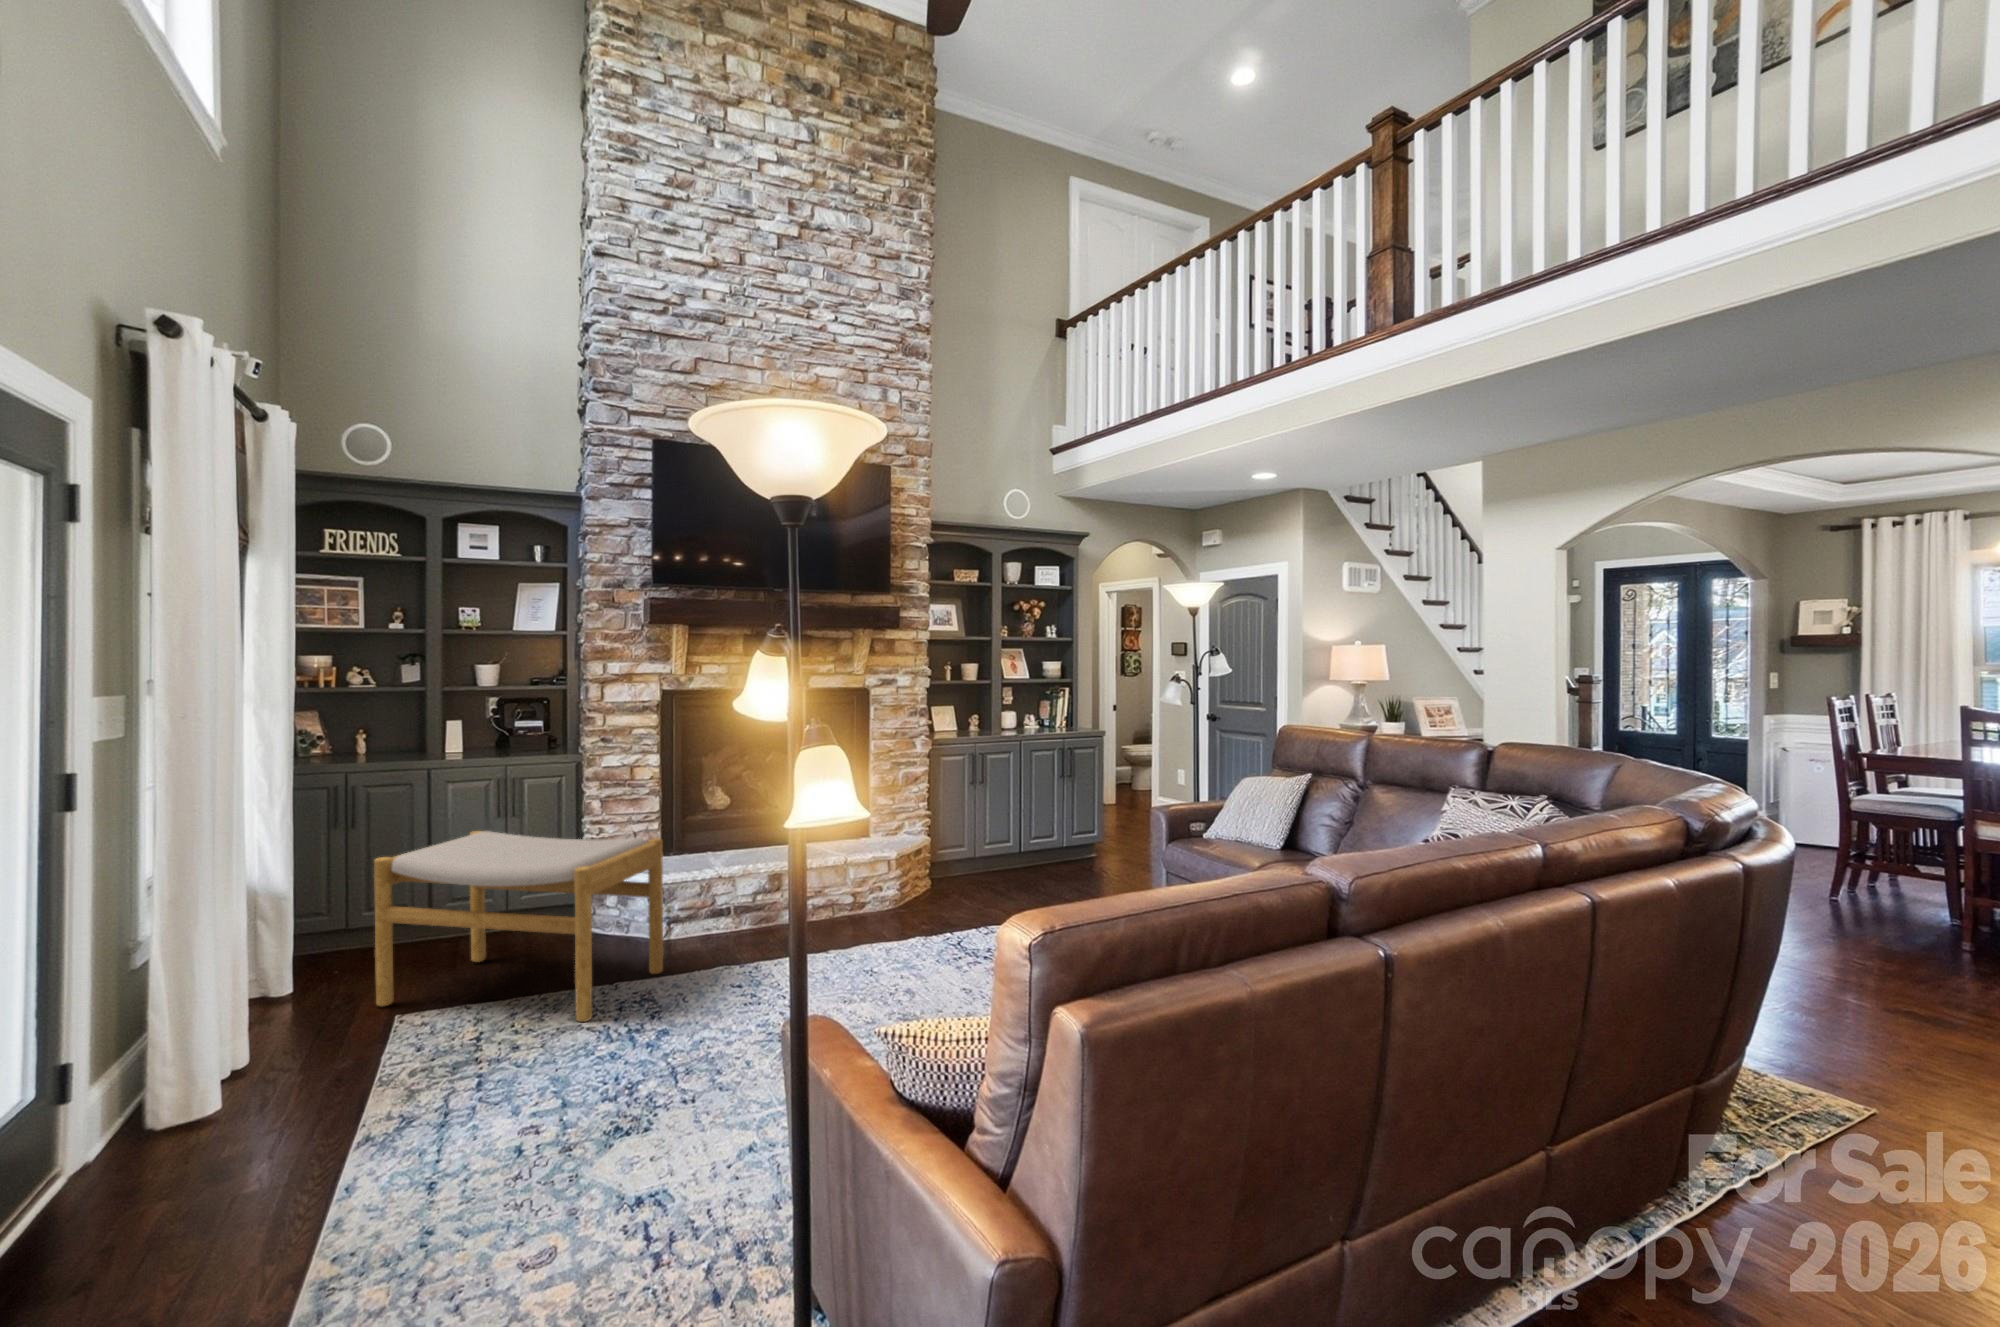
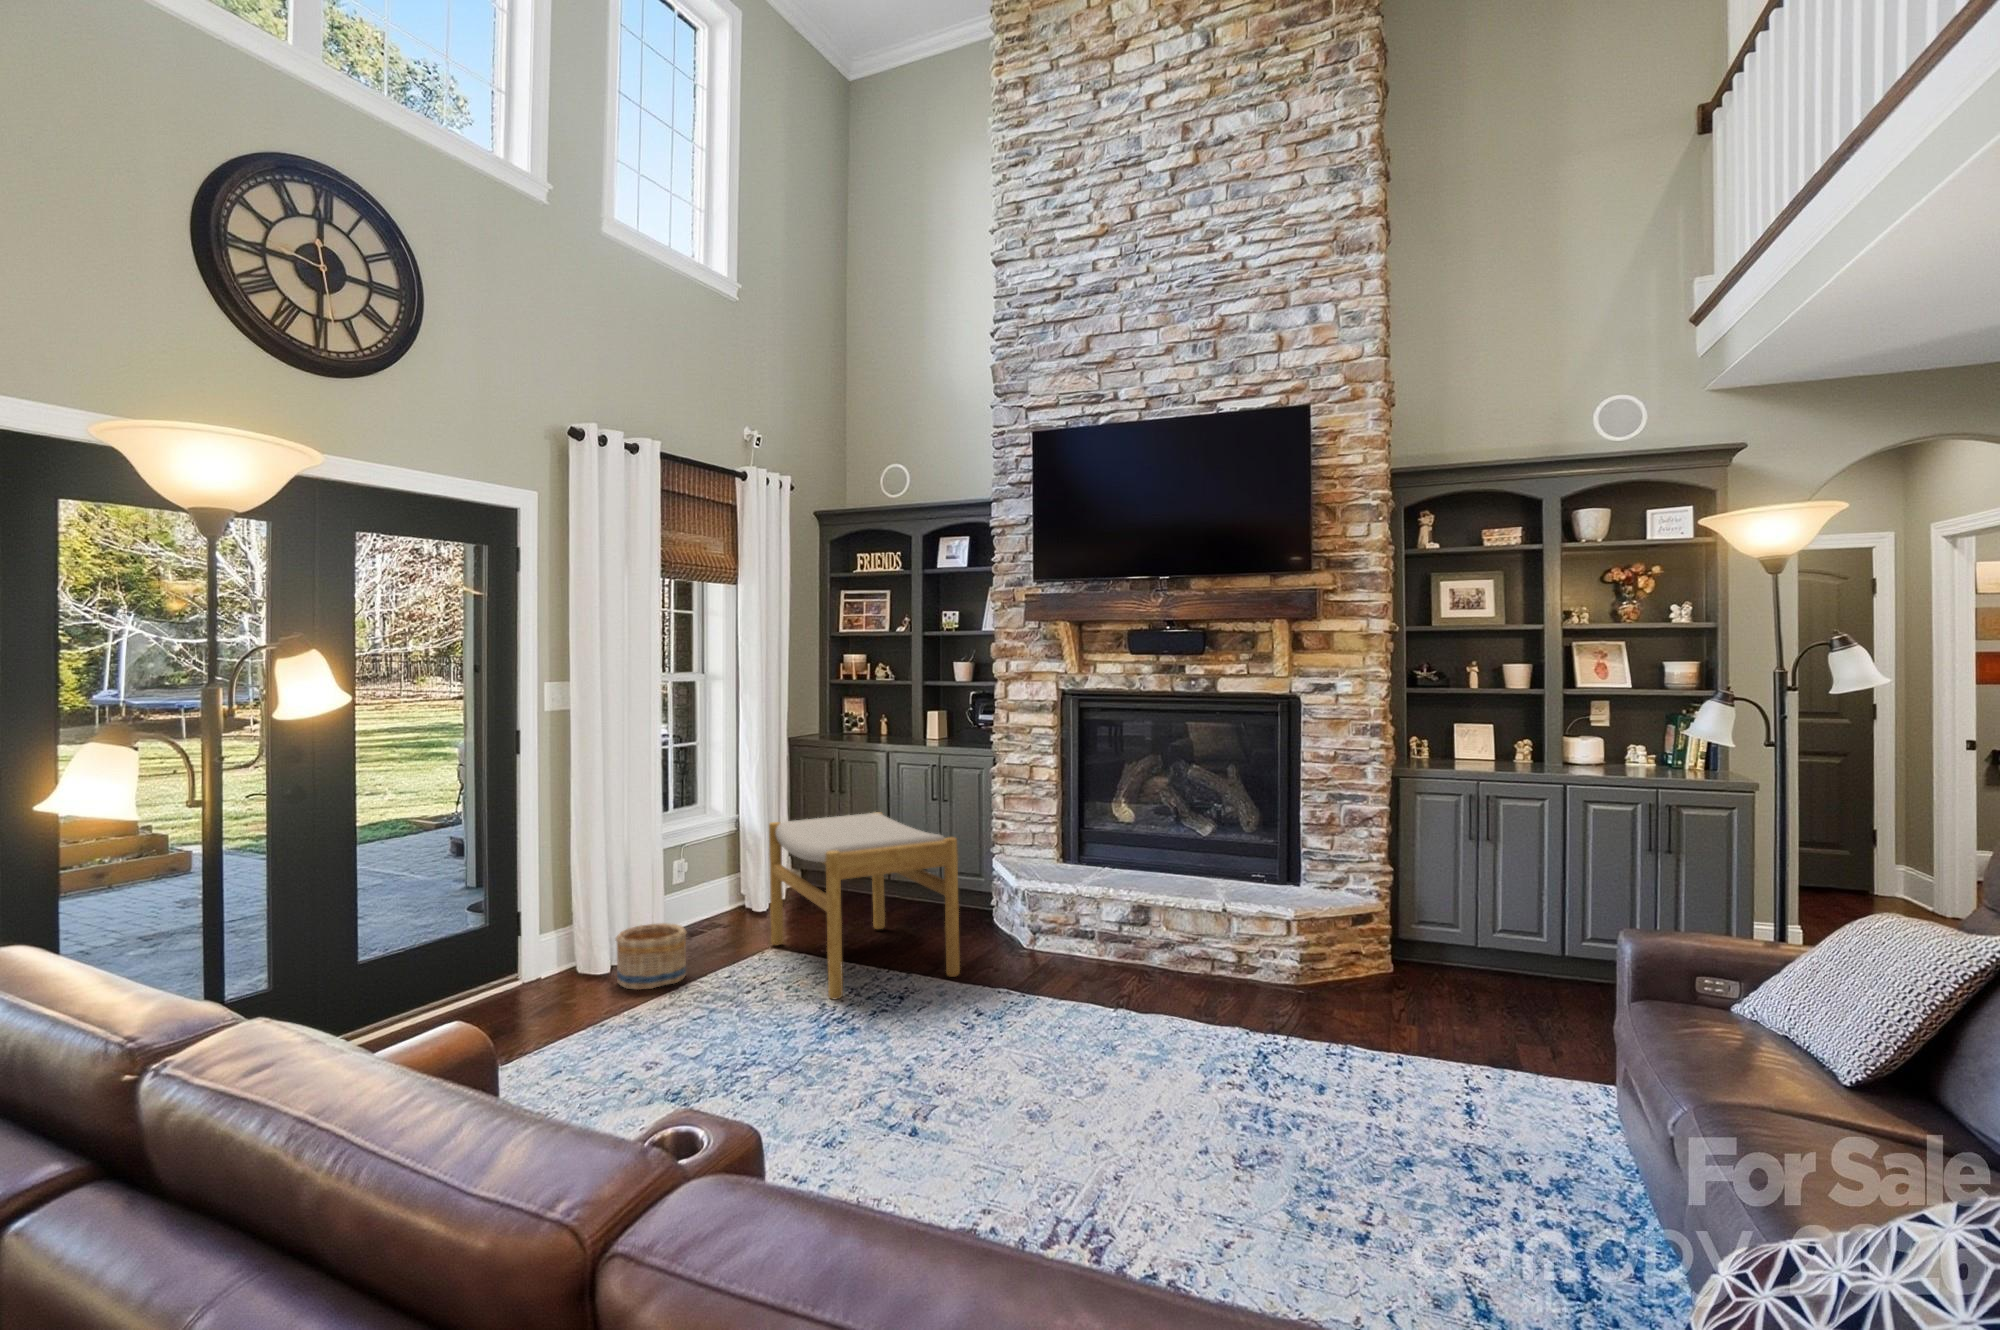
basket: none [243,1002,351,1097] -> present [616,923,687,990]

